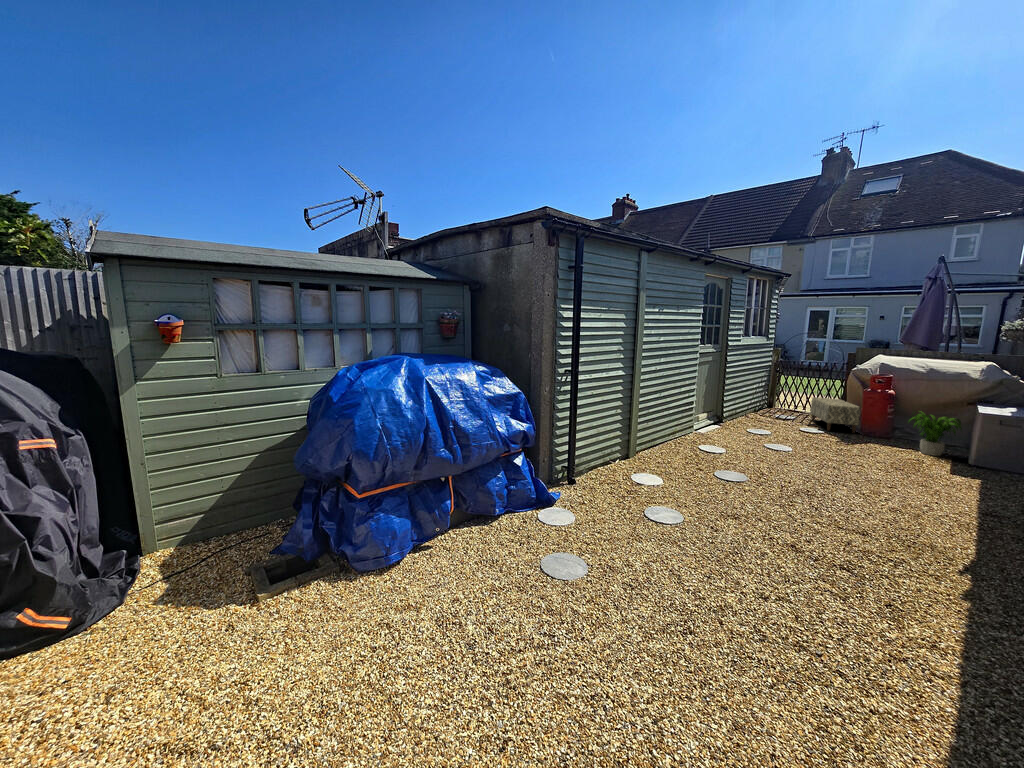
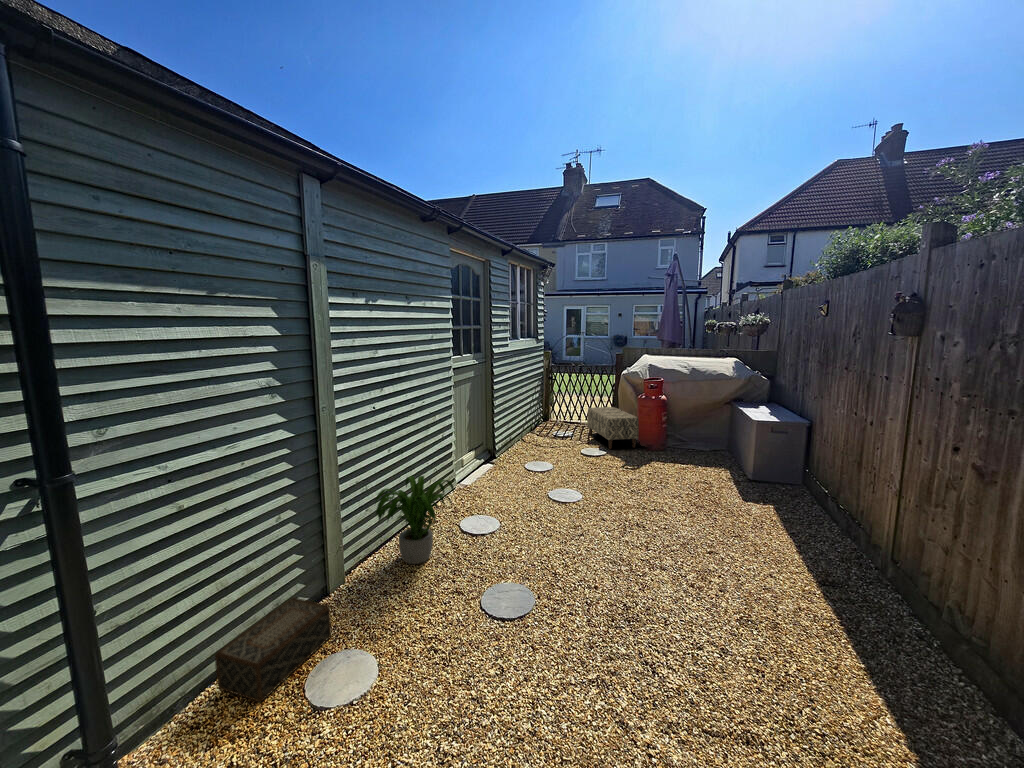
potted plant: present [909,412,962,456] -> present [375,476,454,564]
woven basket: none [595,449,637,477] -> present [215,598,332,702]

